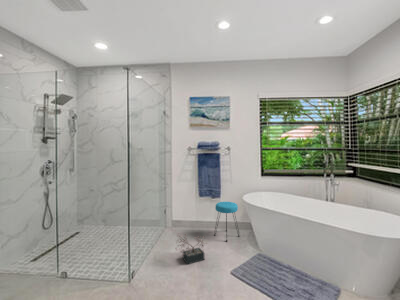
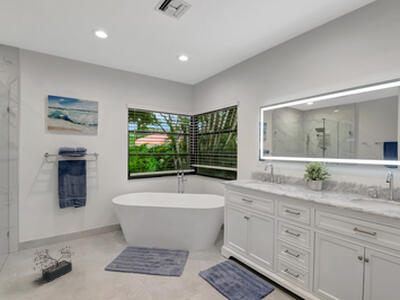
stool: present [214,202,239,241] -> none [79,207,108,247]

